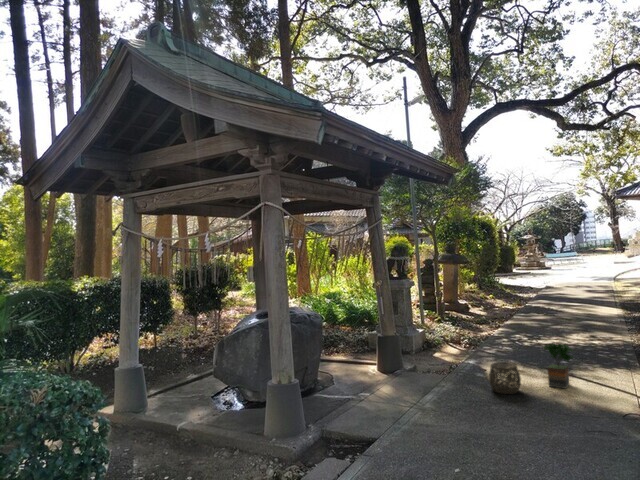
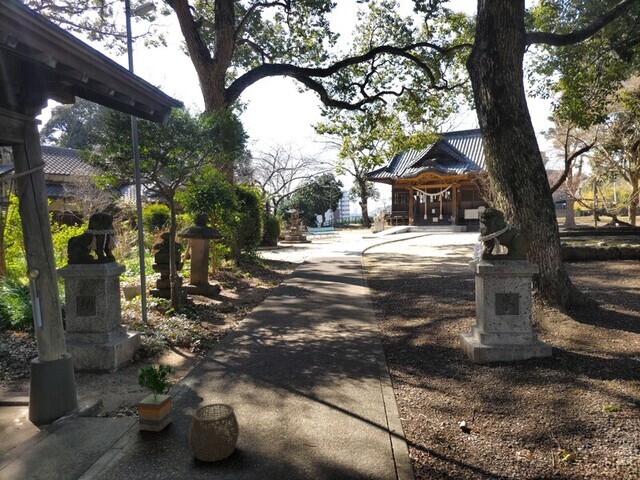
potted tree: present [543,343,573,389] -> present [137,364,177,431]

